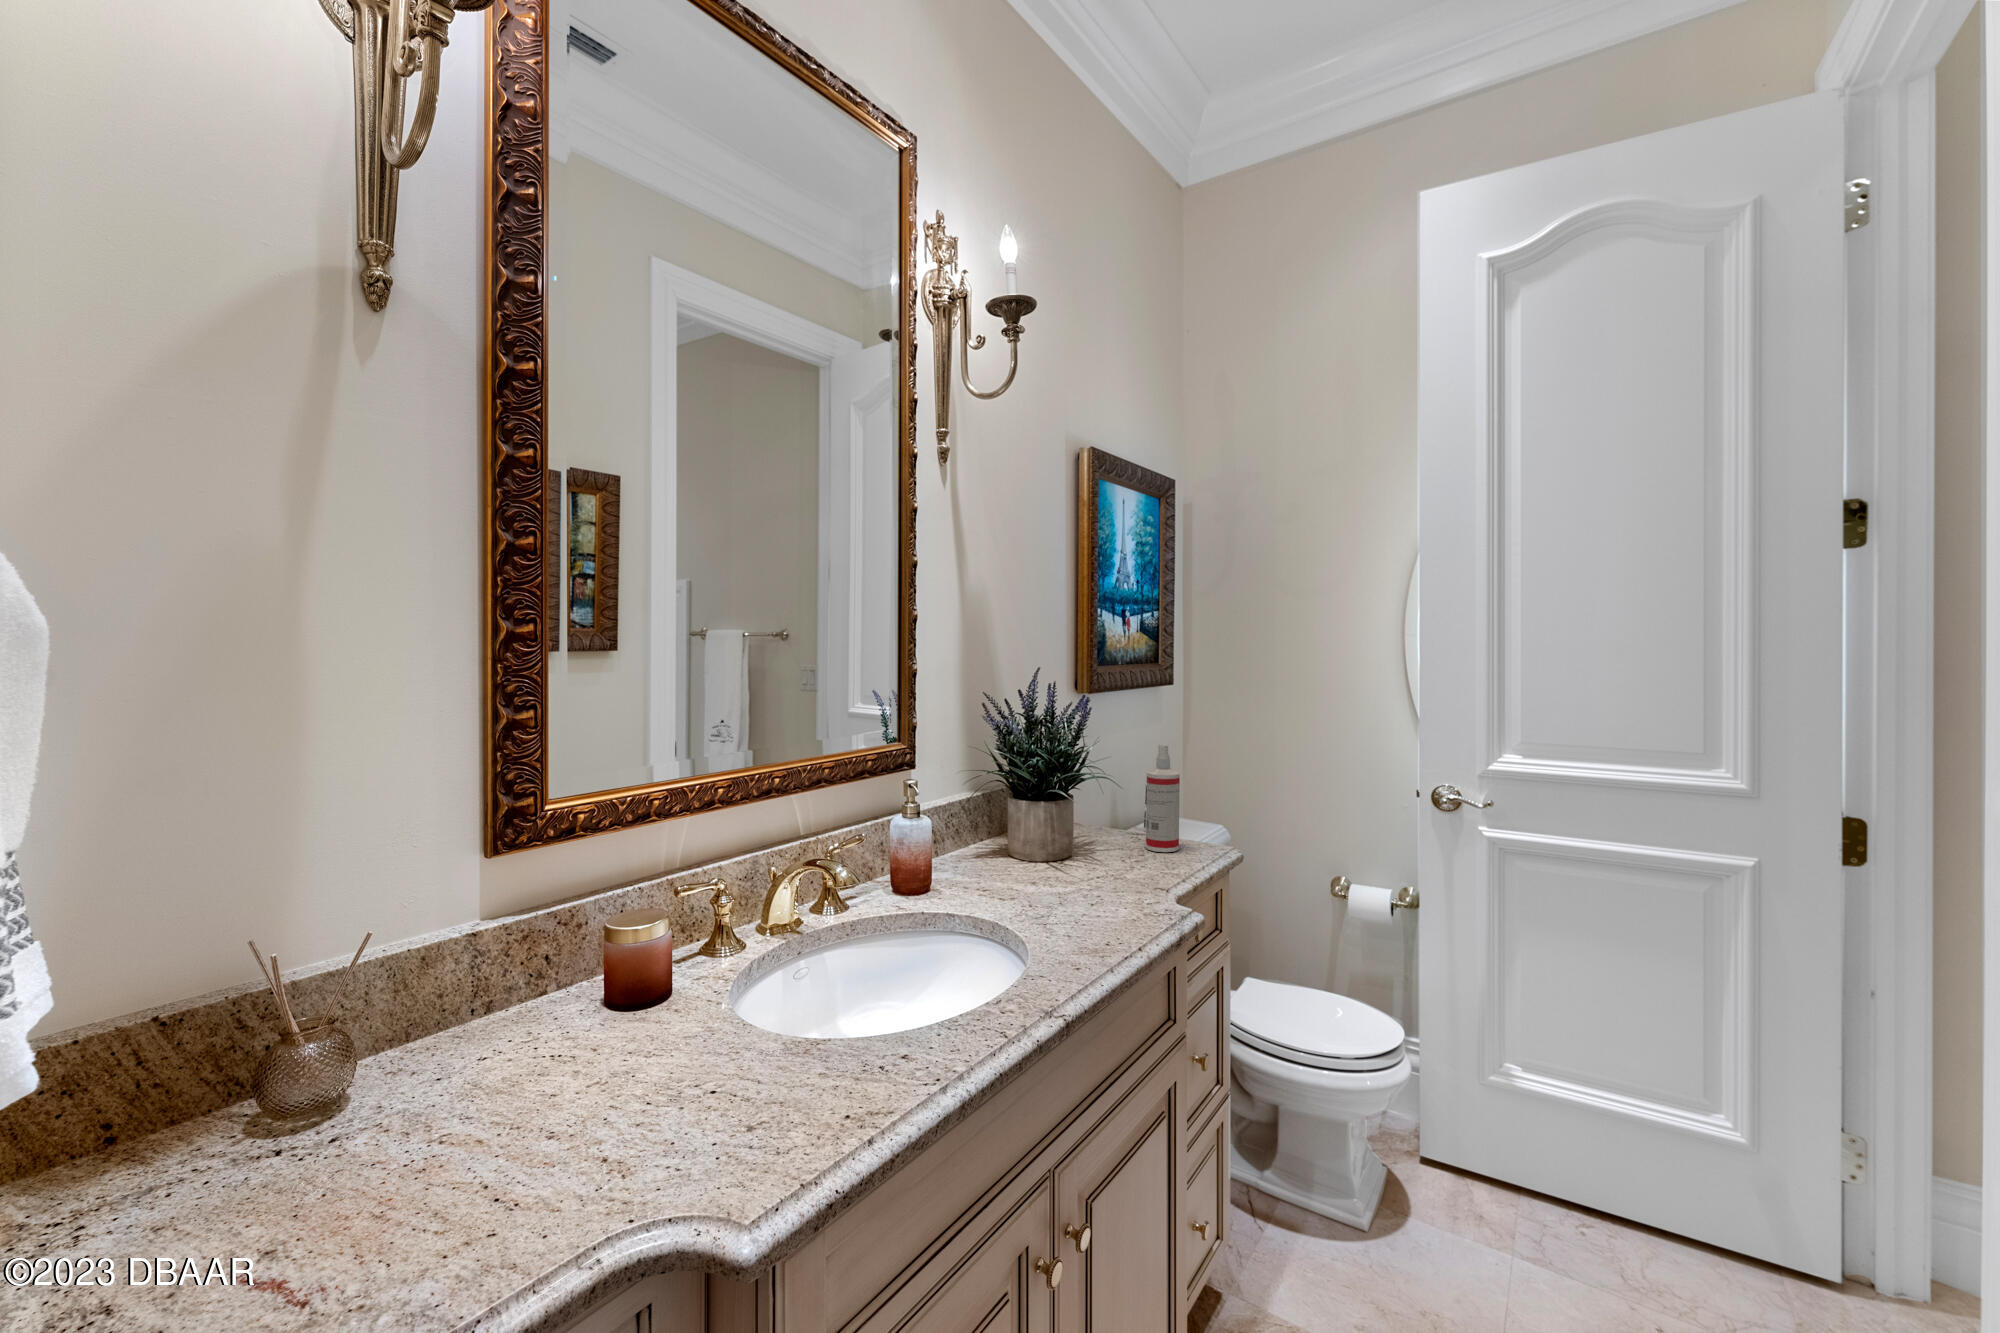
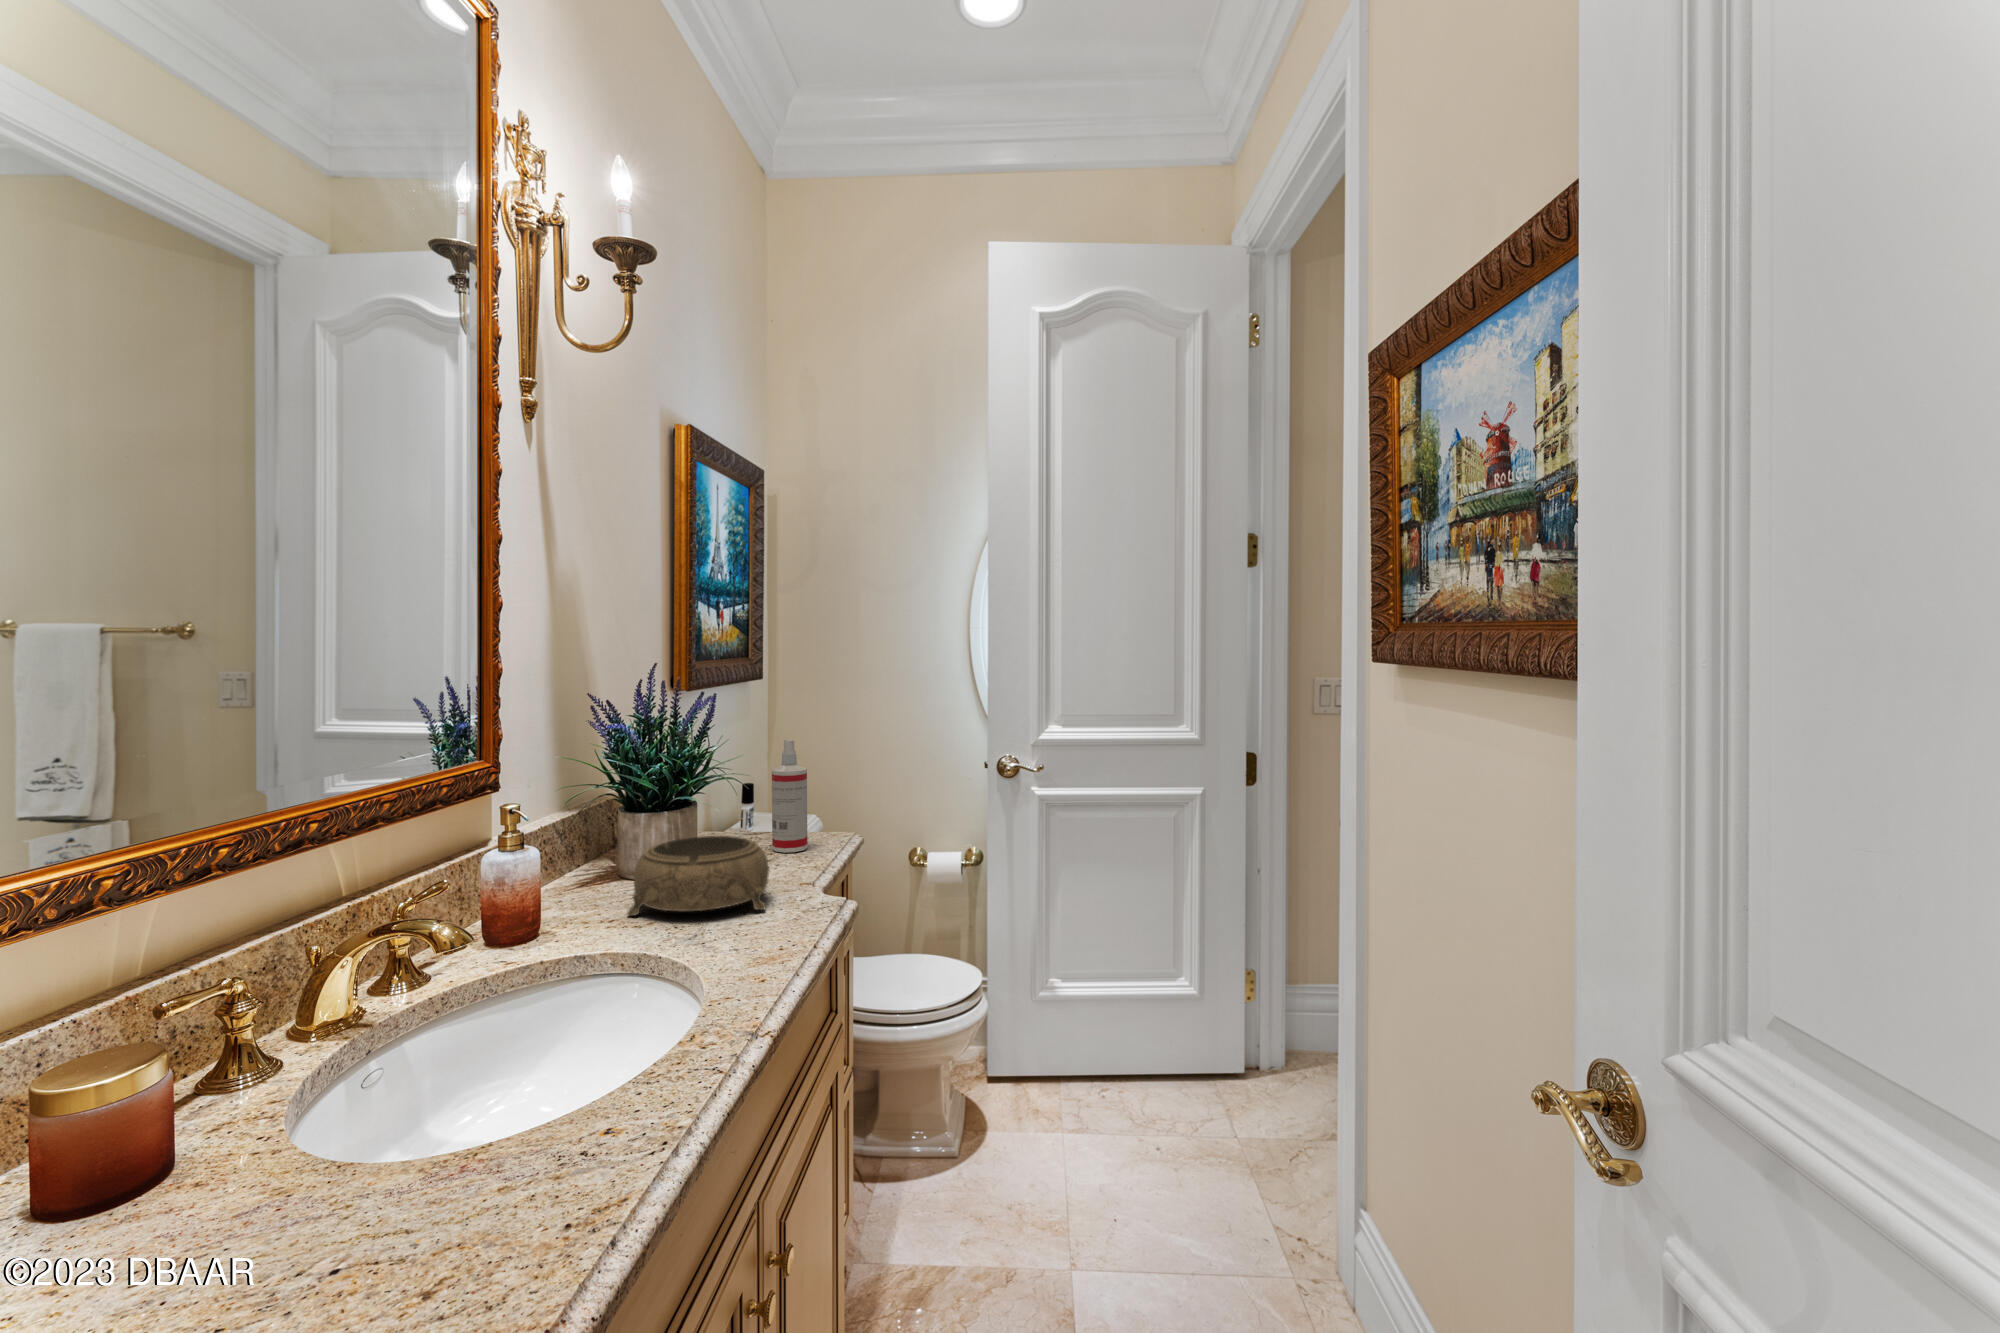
decorative bowl: none [997,828,1120,902] -> present [627,836,769,916]

